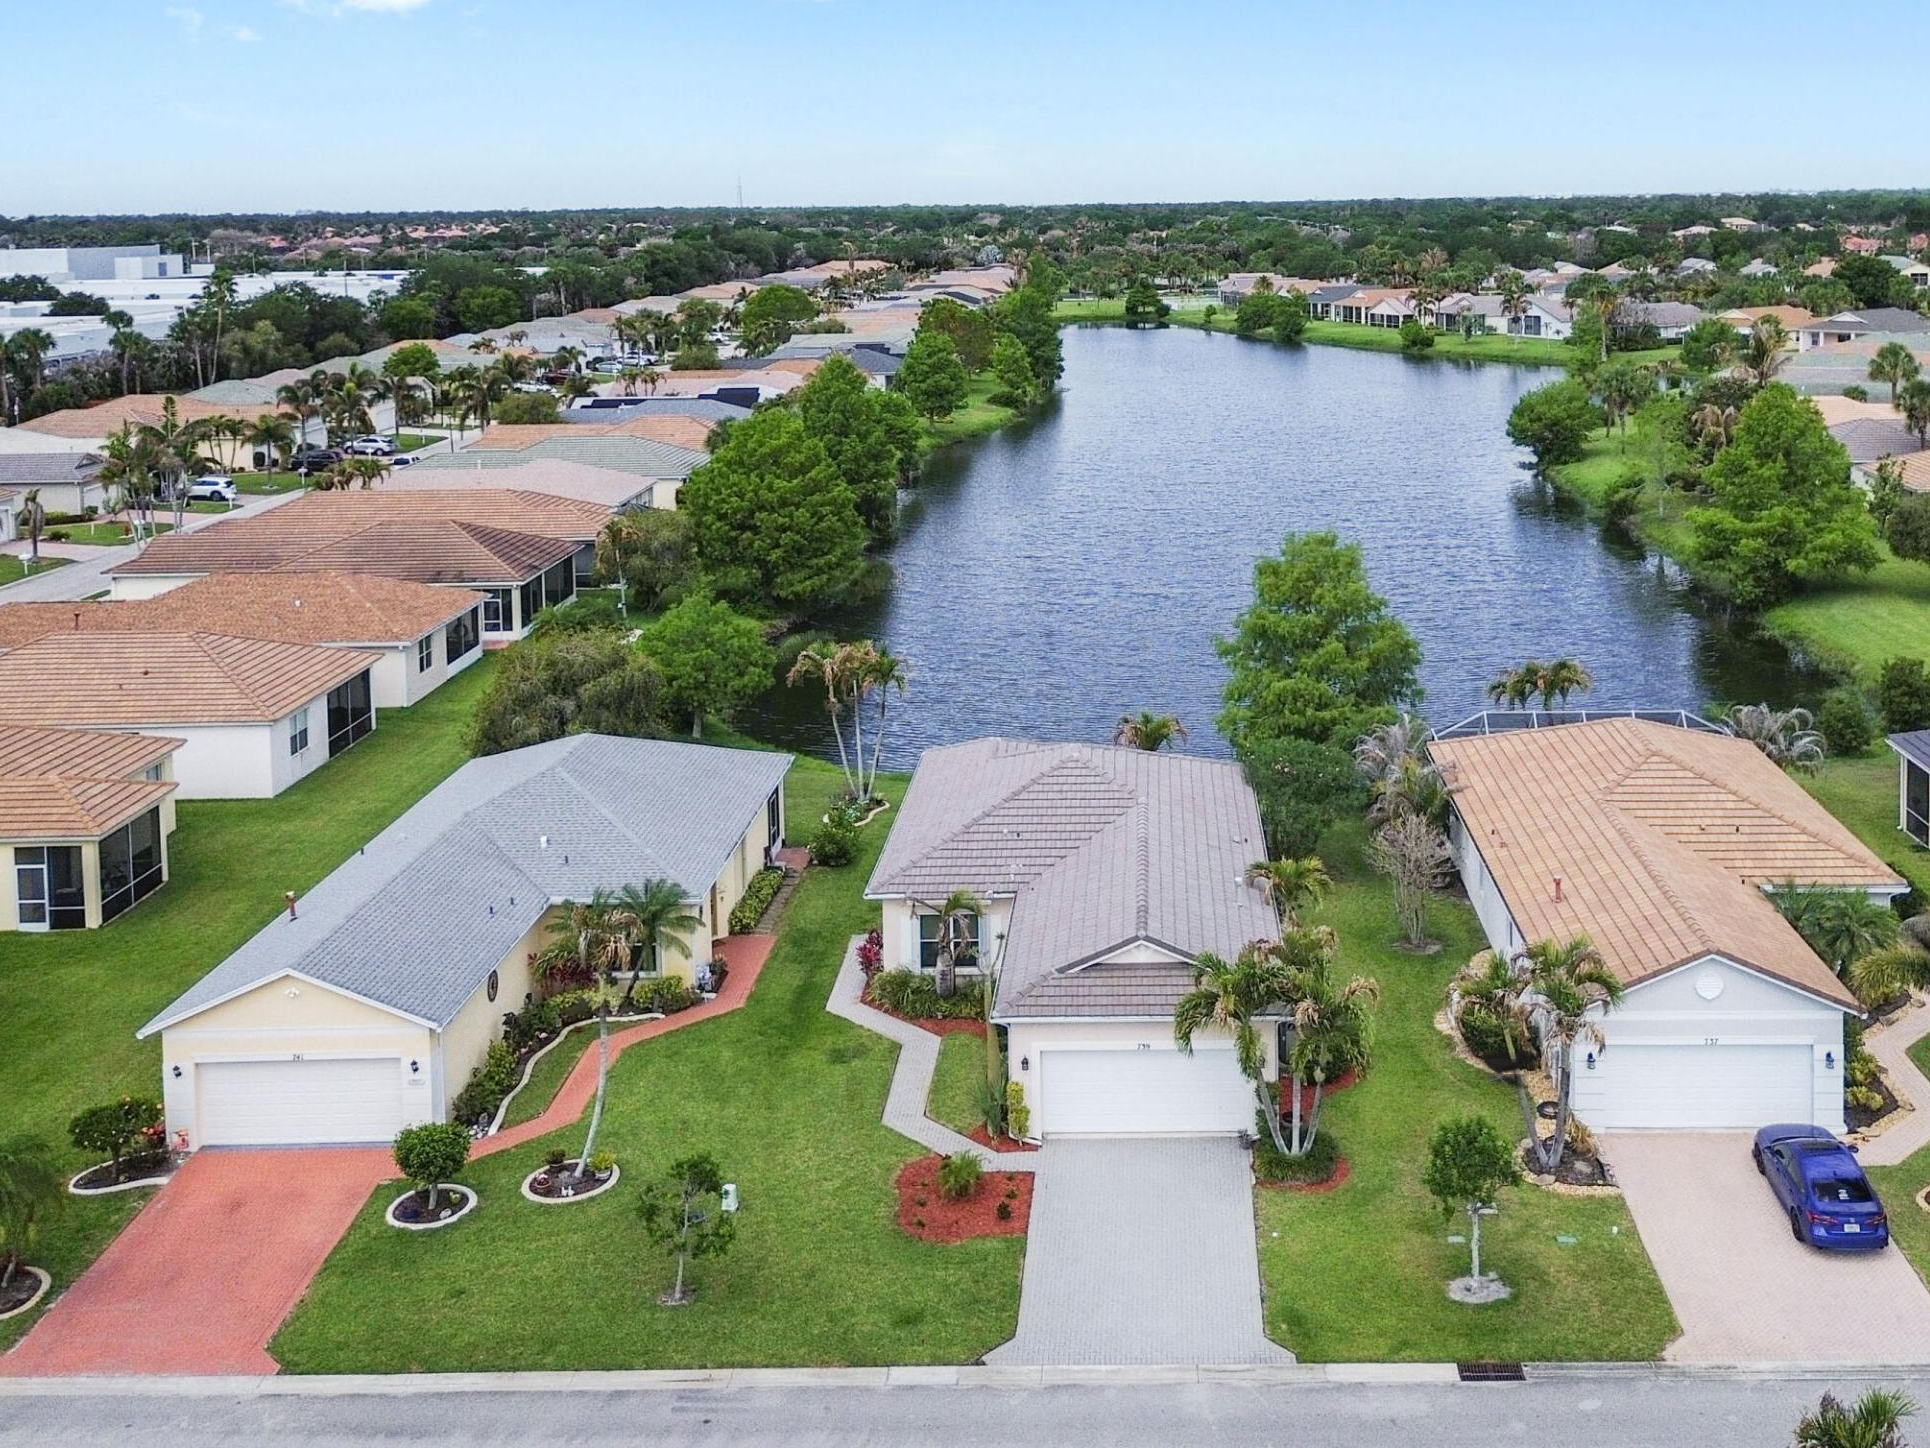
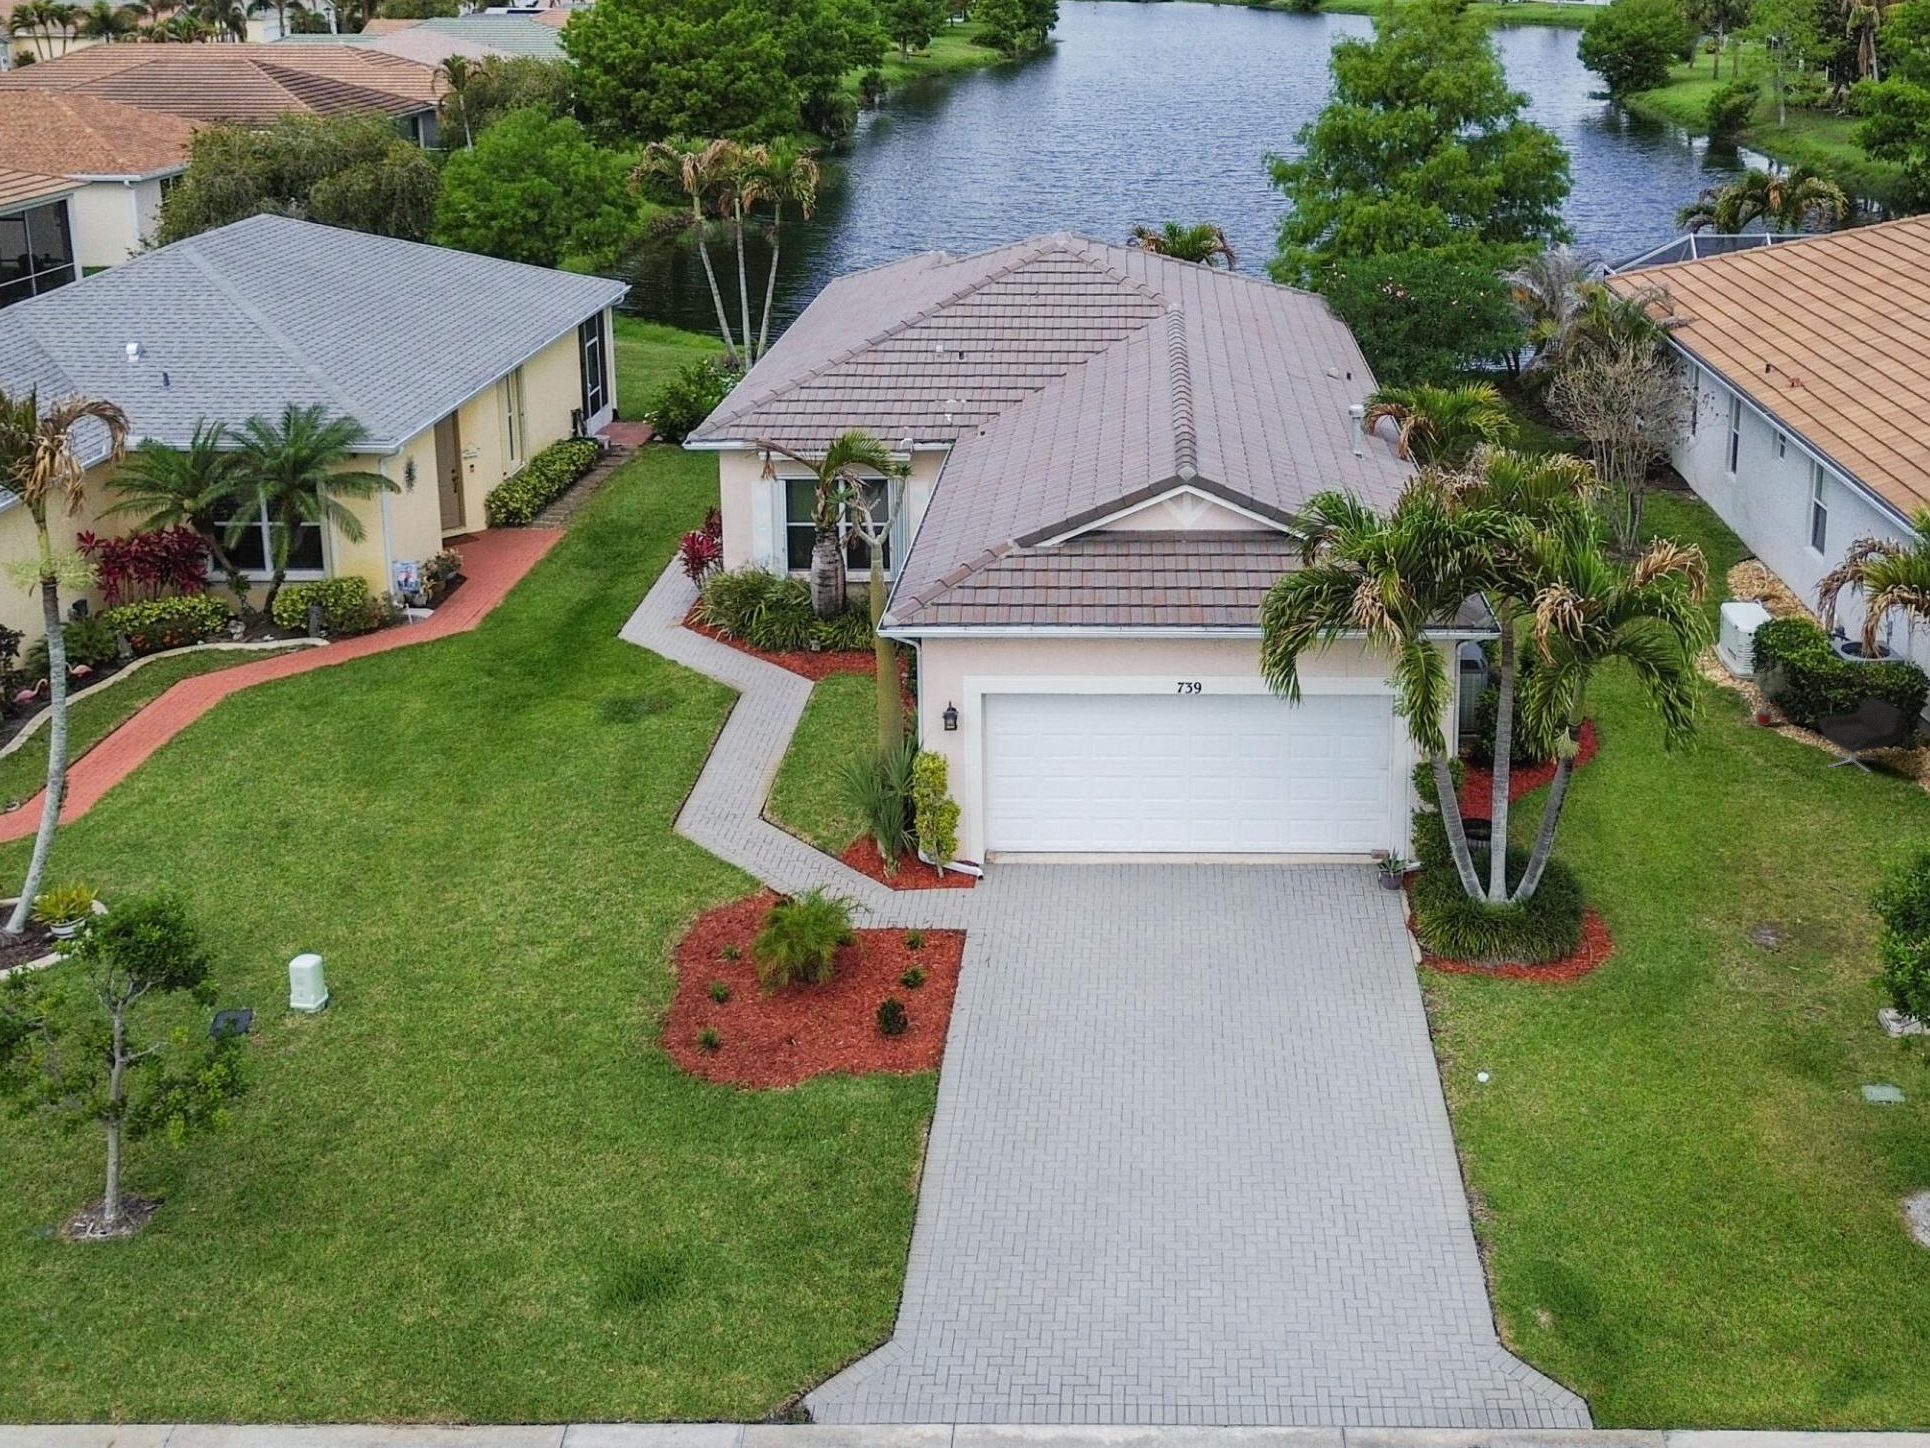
potted tree: present [565,995,592,1032] -> present [1754,660,1792,726]

